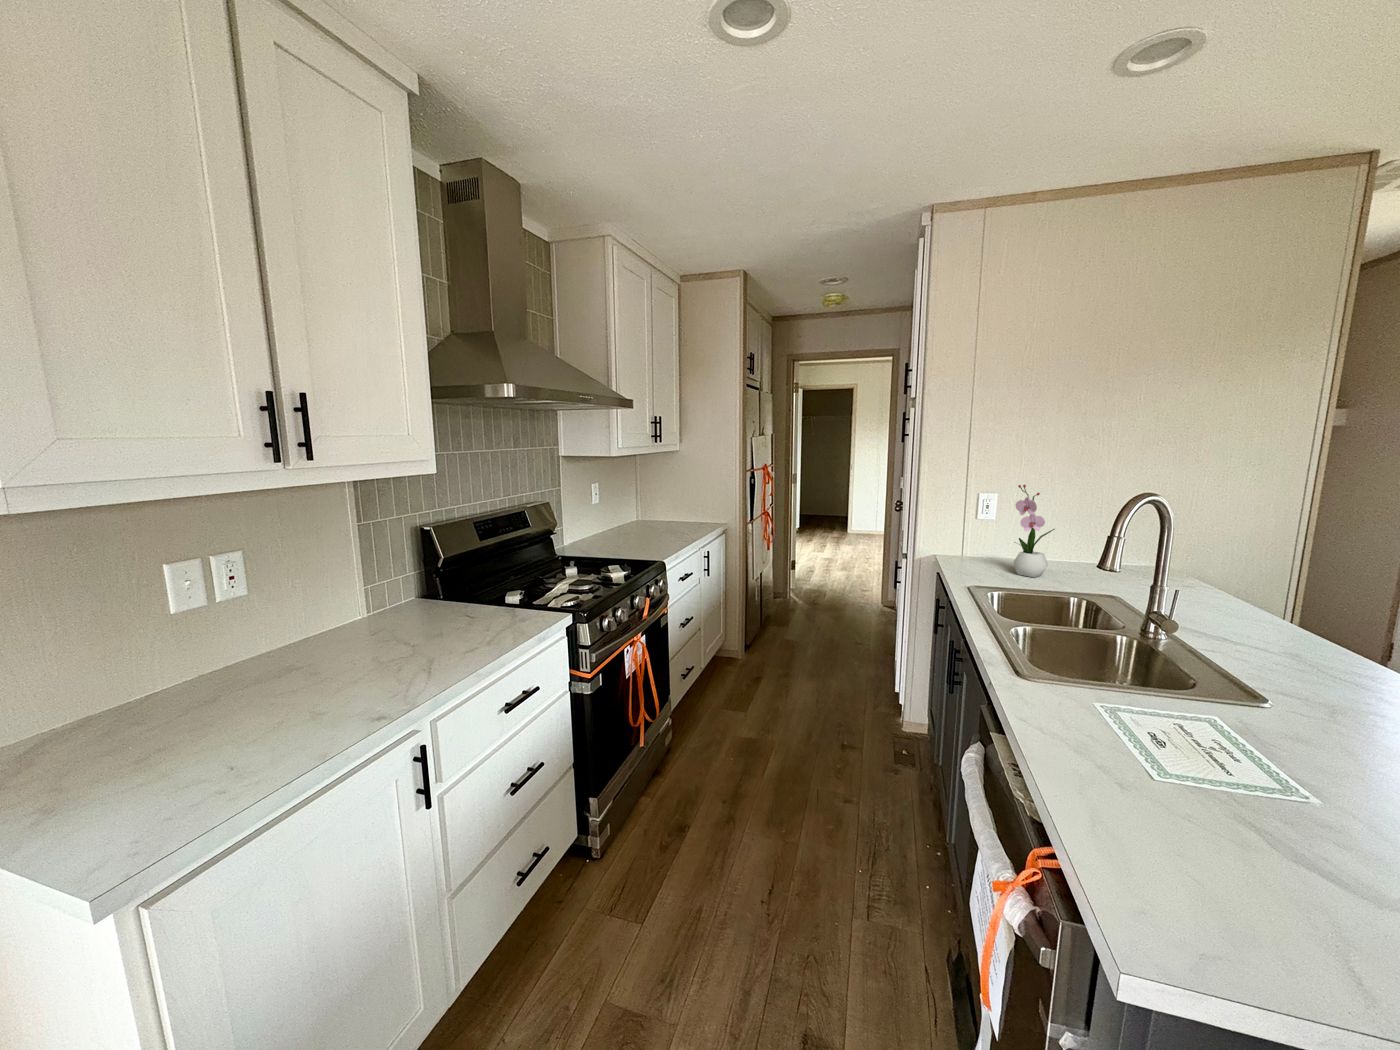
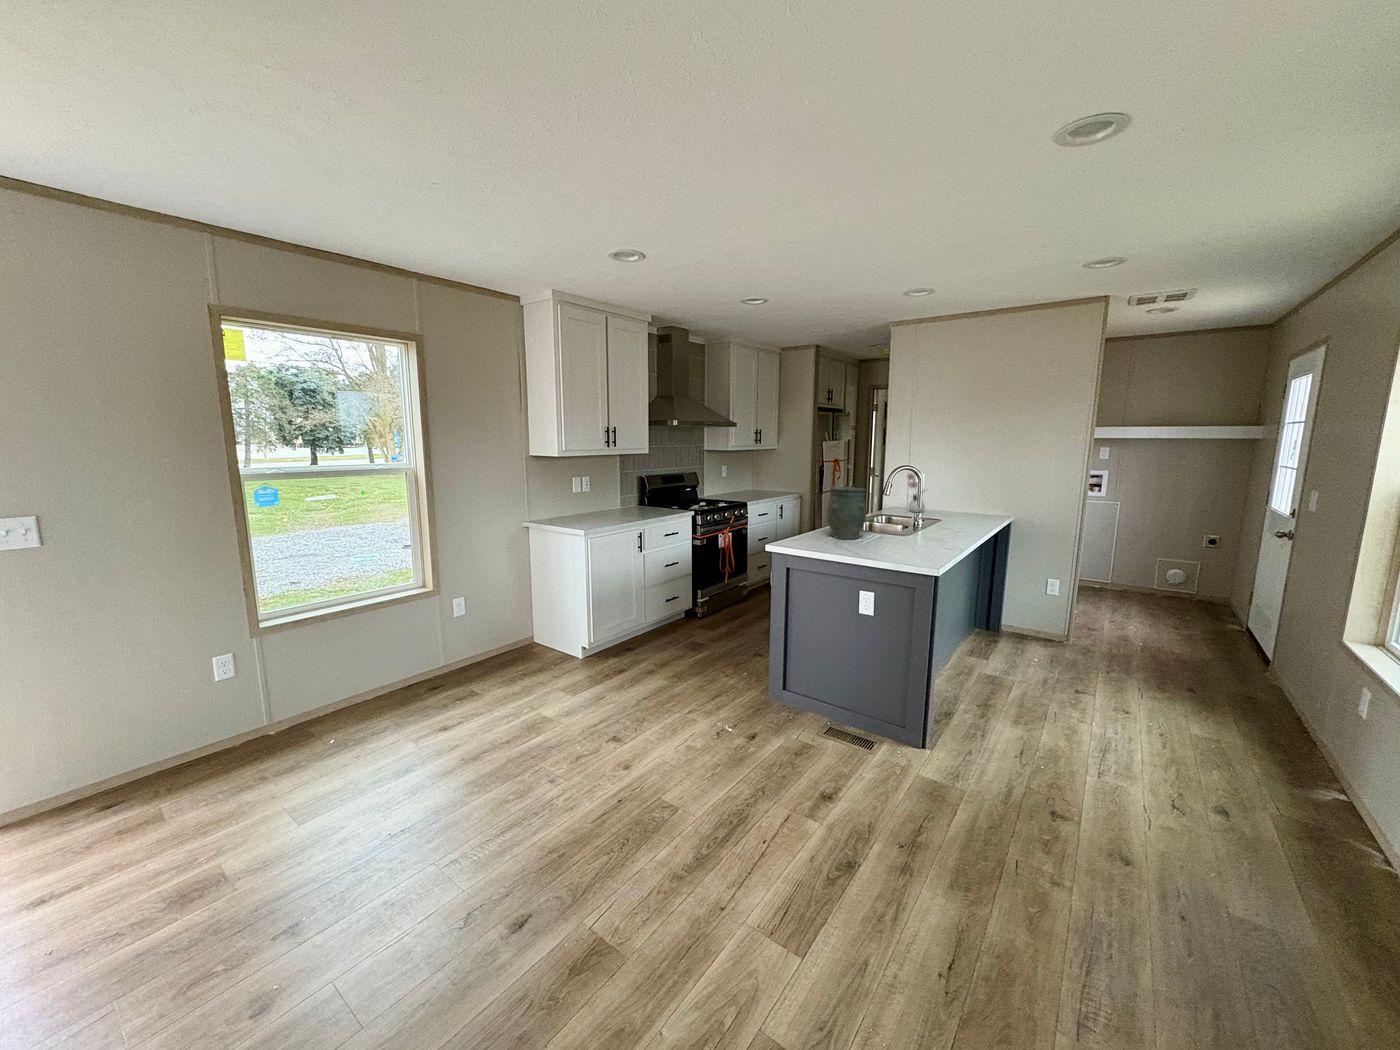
vase: none [1128,585,1323,796] -> present [827,487,866,539]

